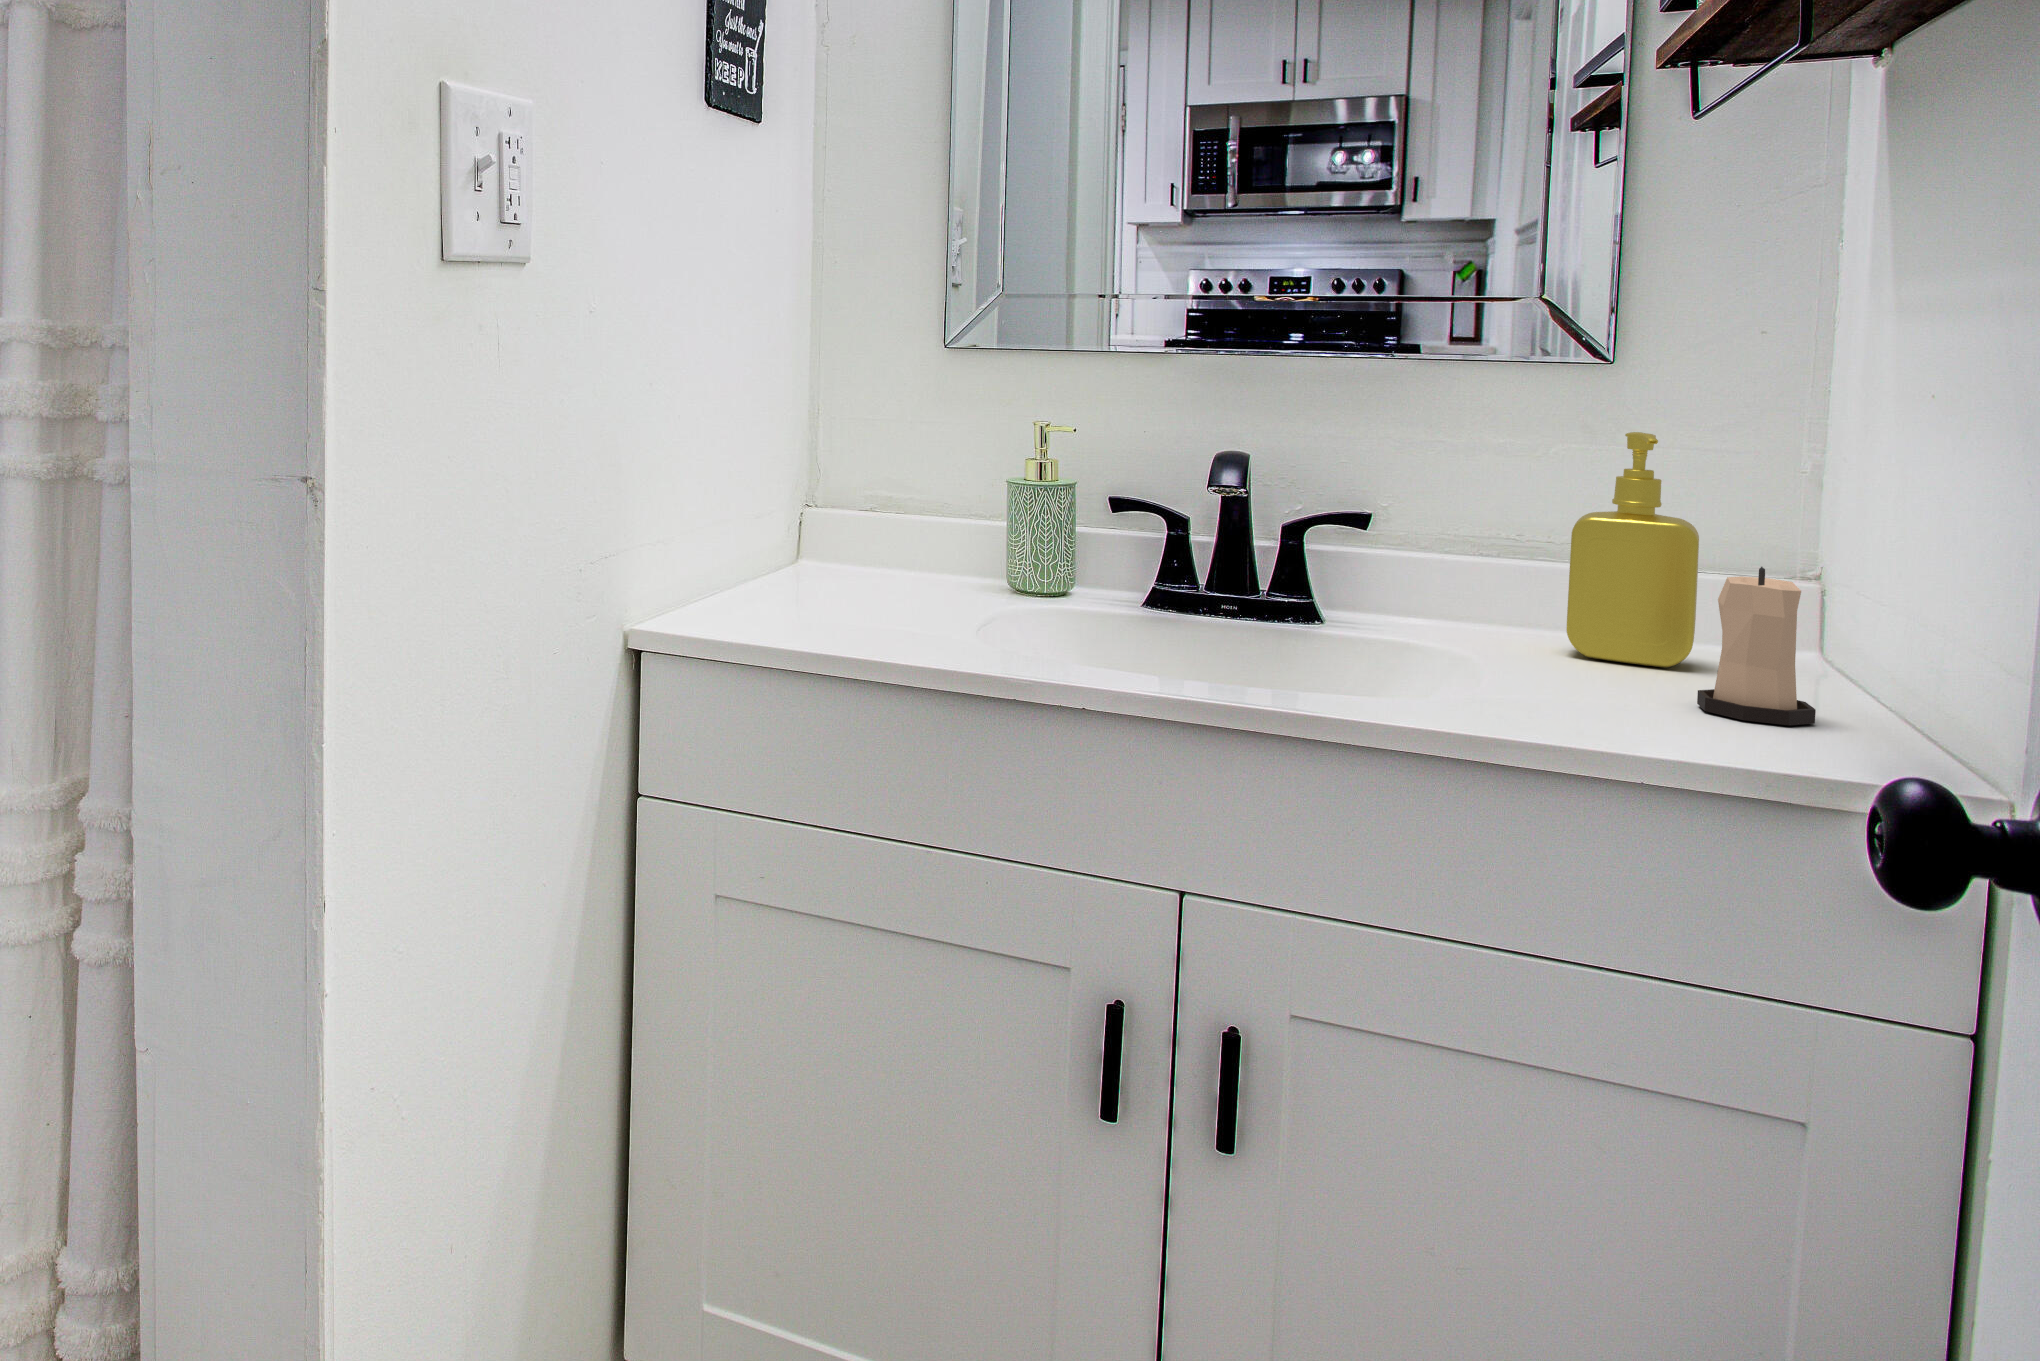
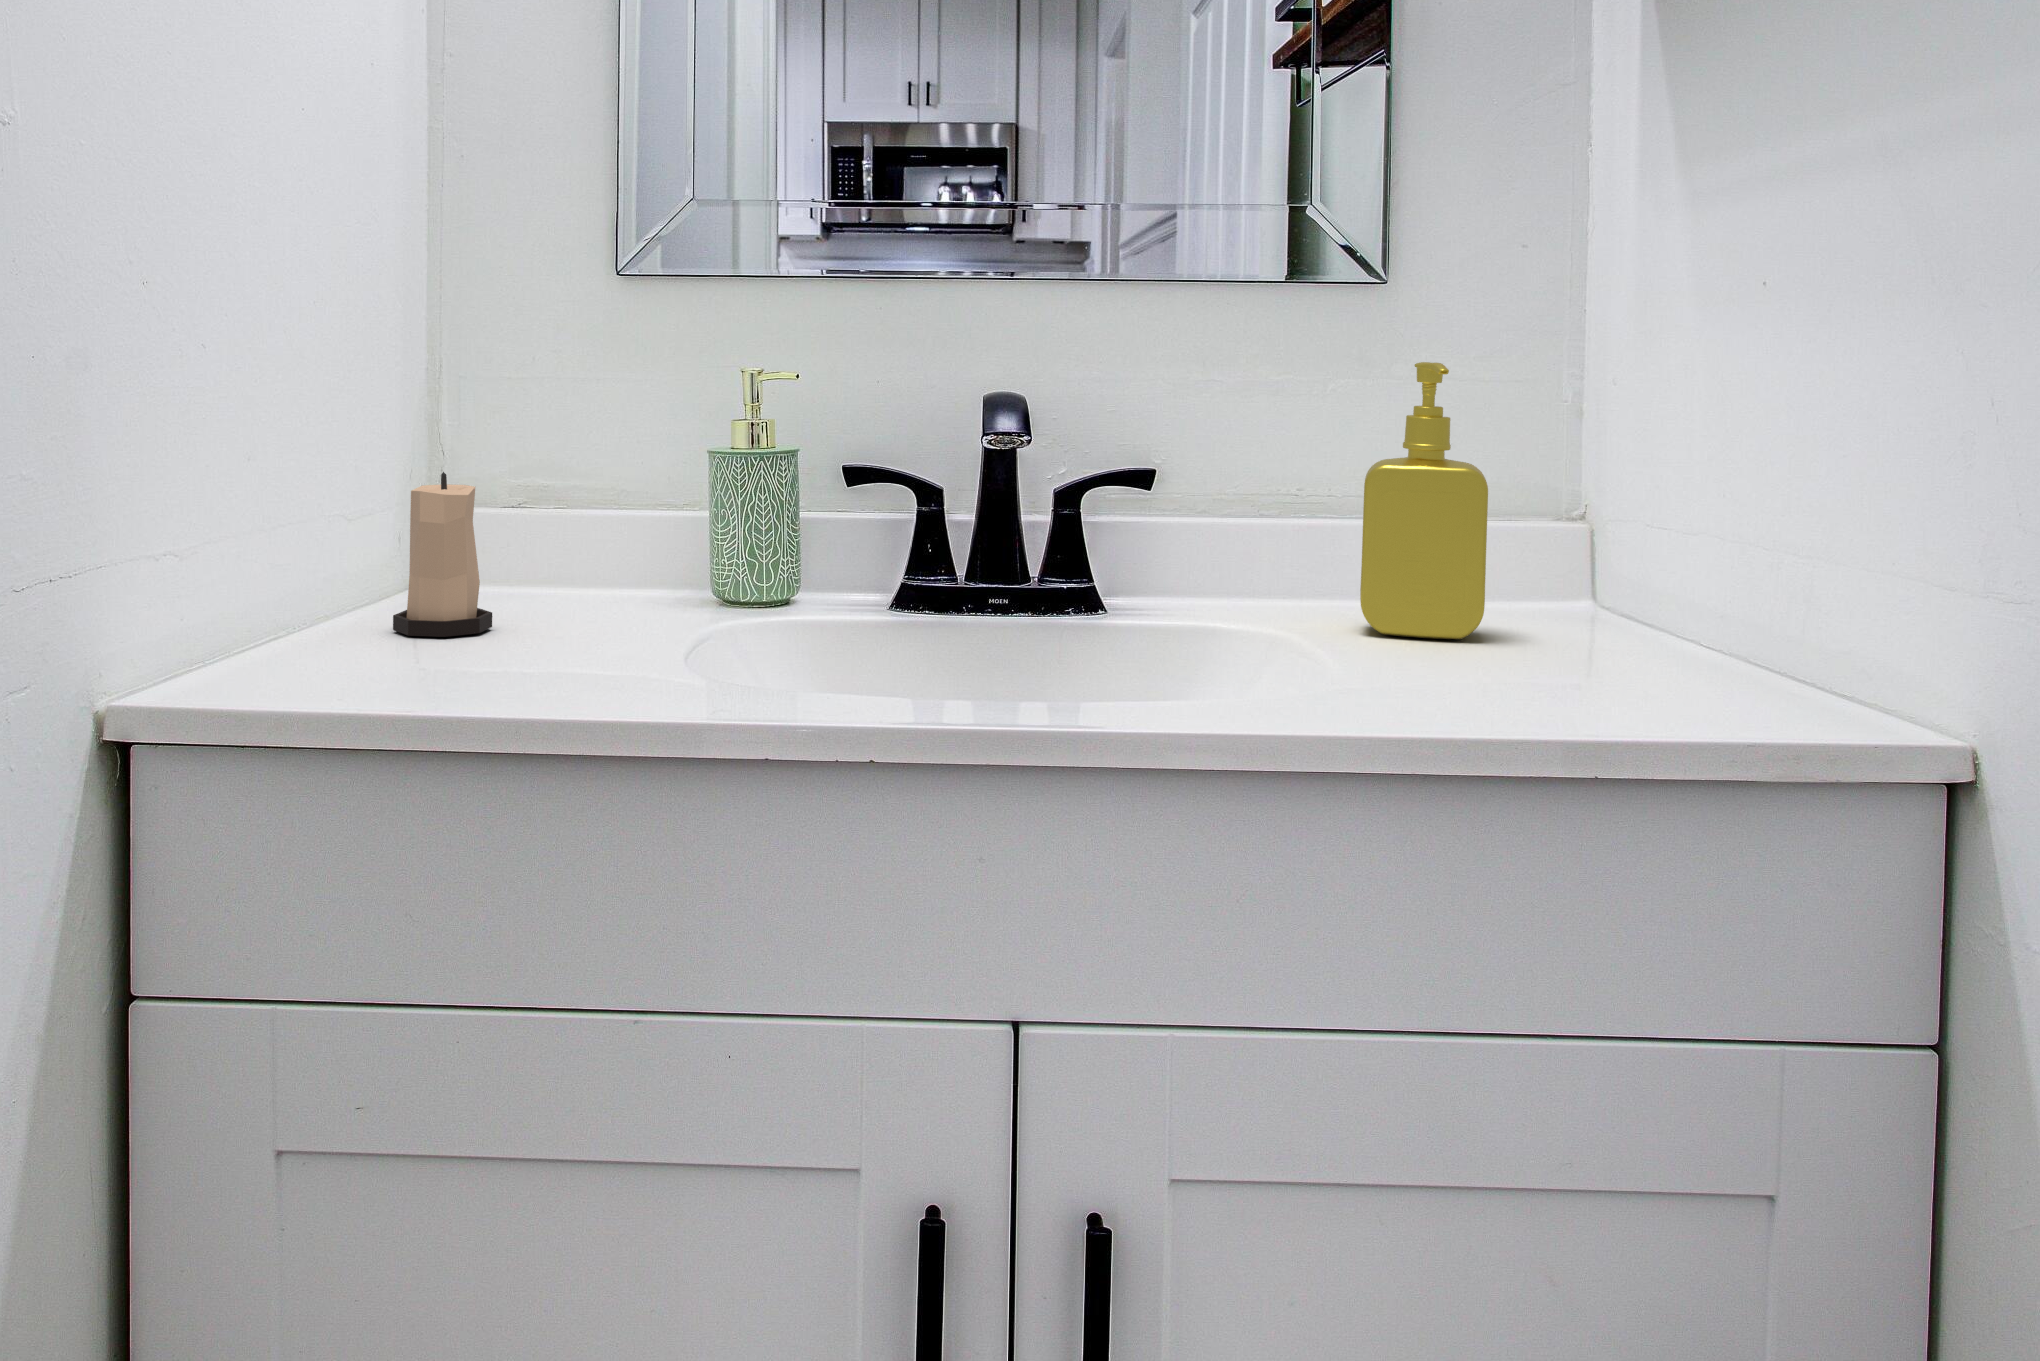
candle: present [1697,567,1816,725] -> present [393,472,492,637]

